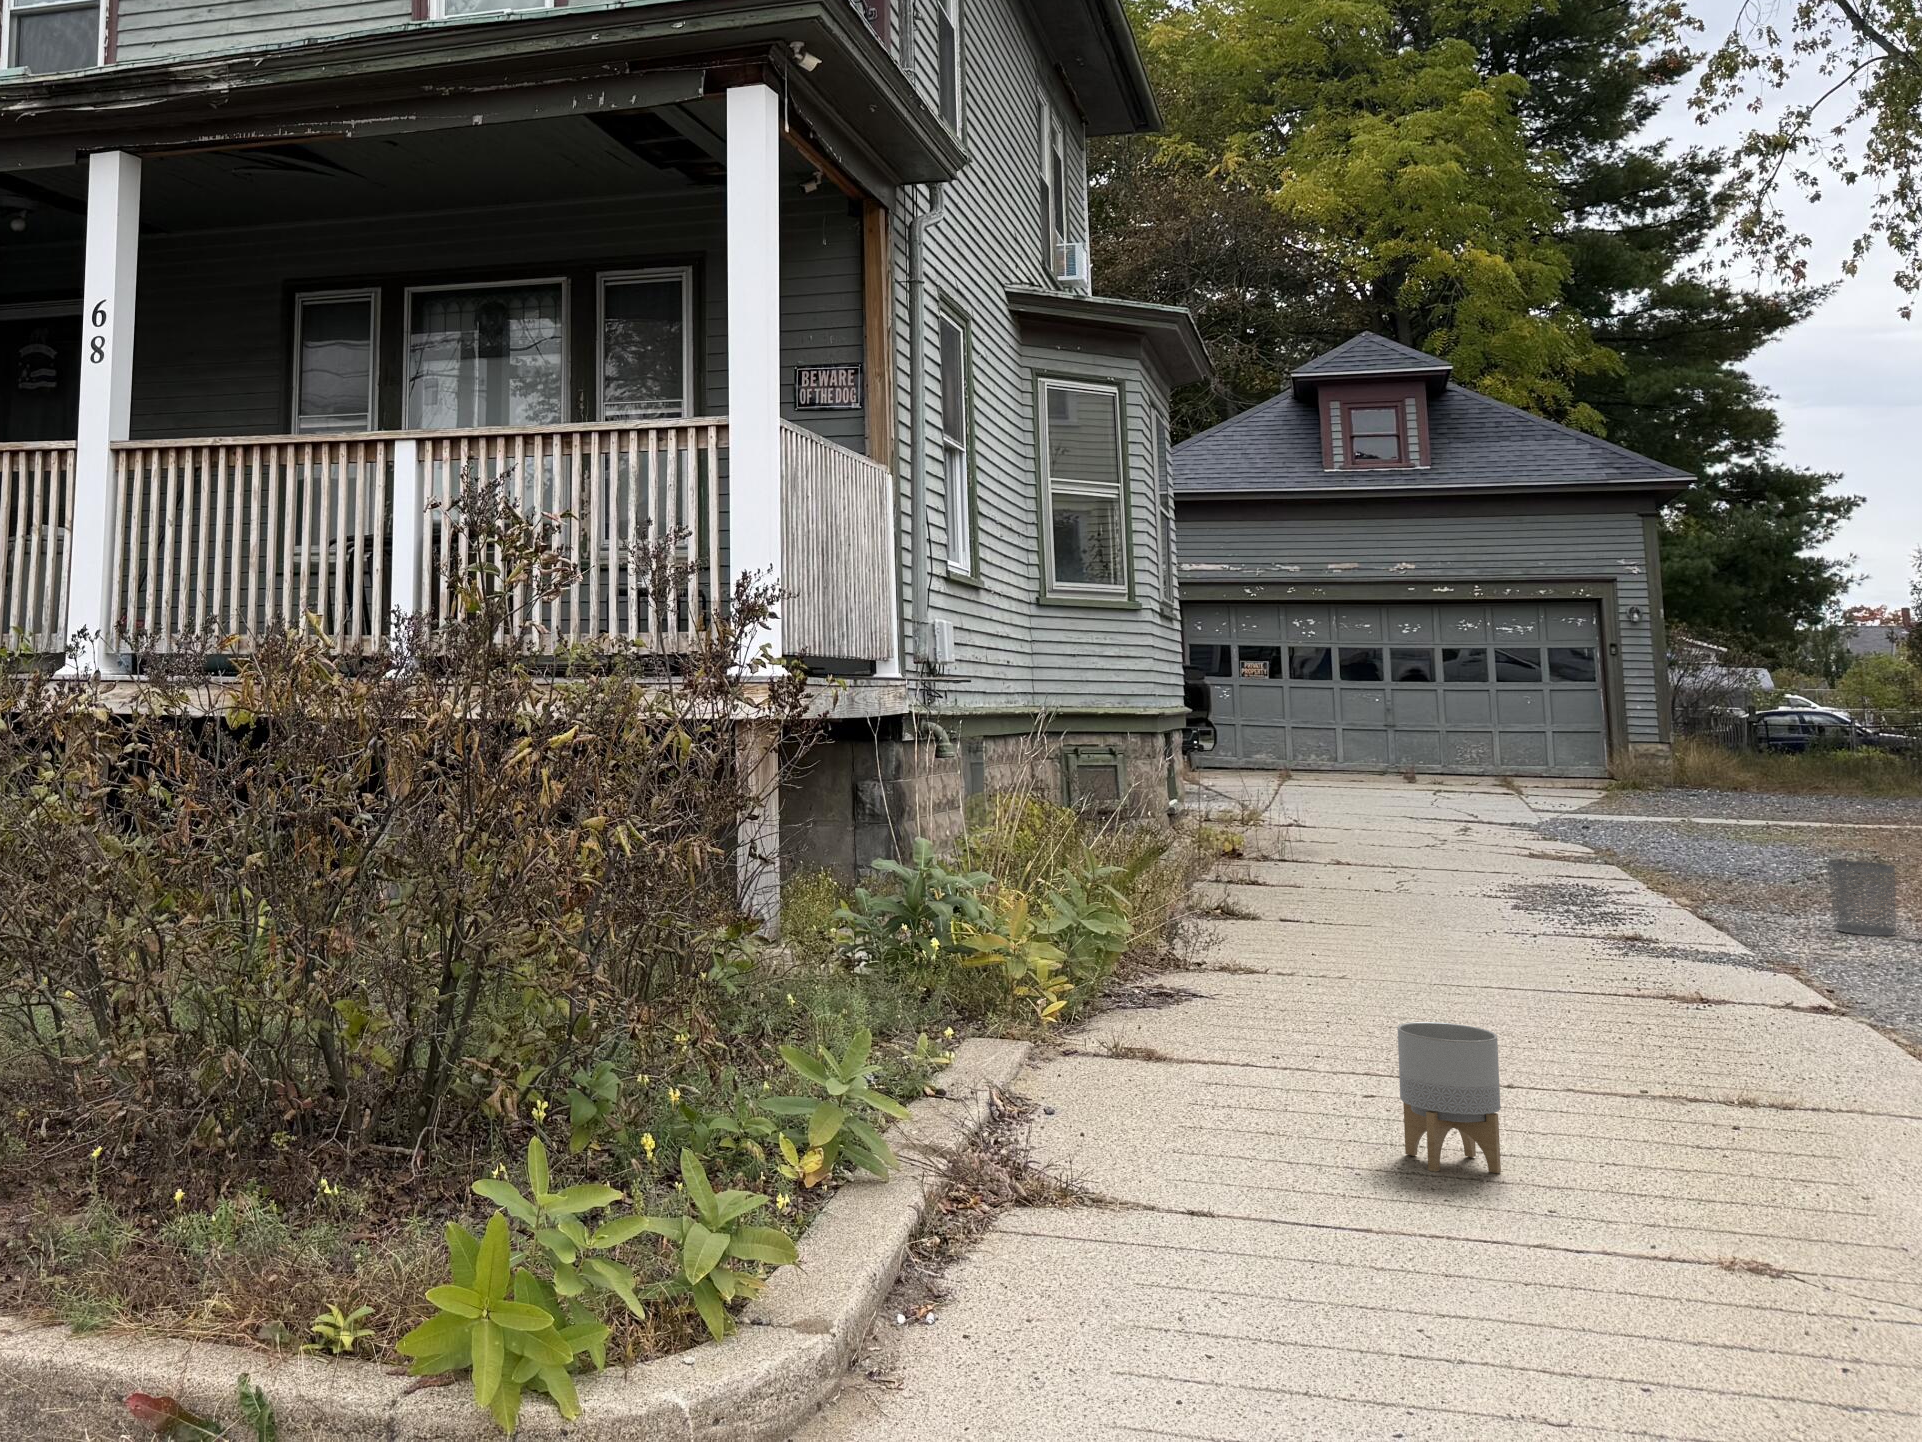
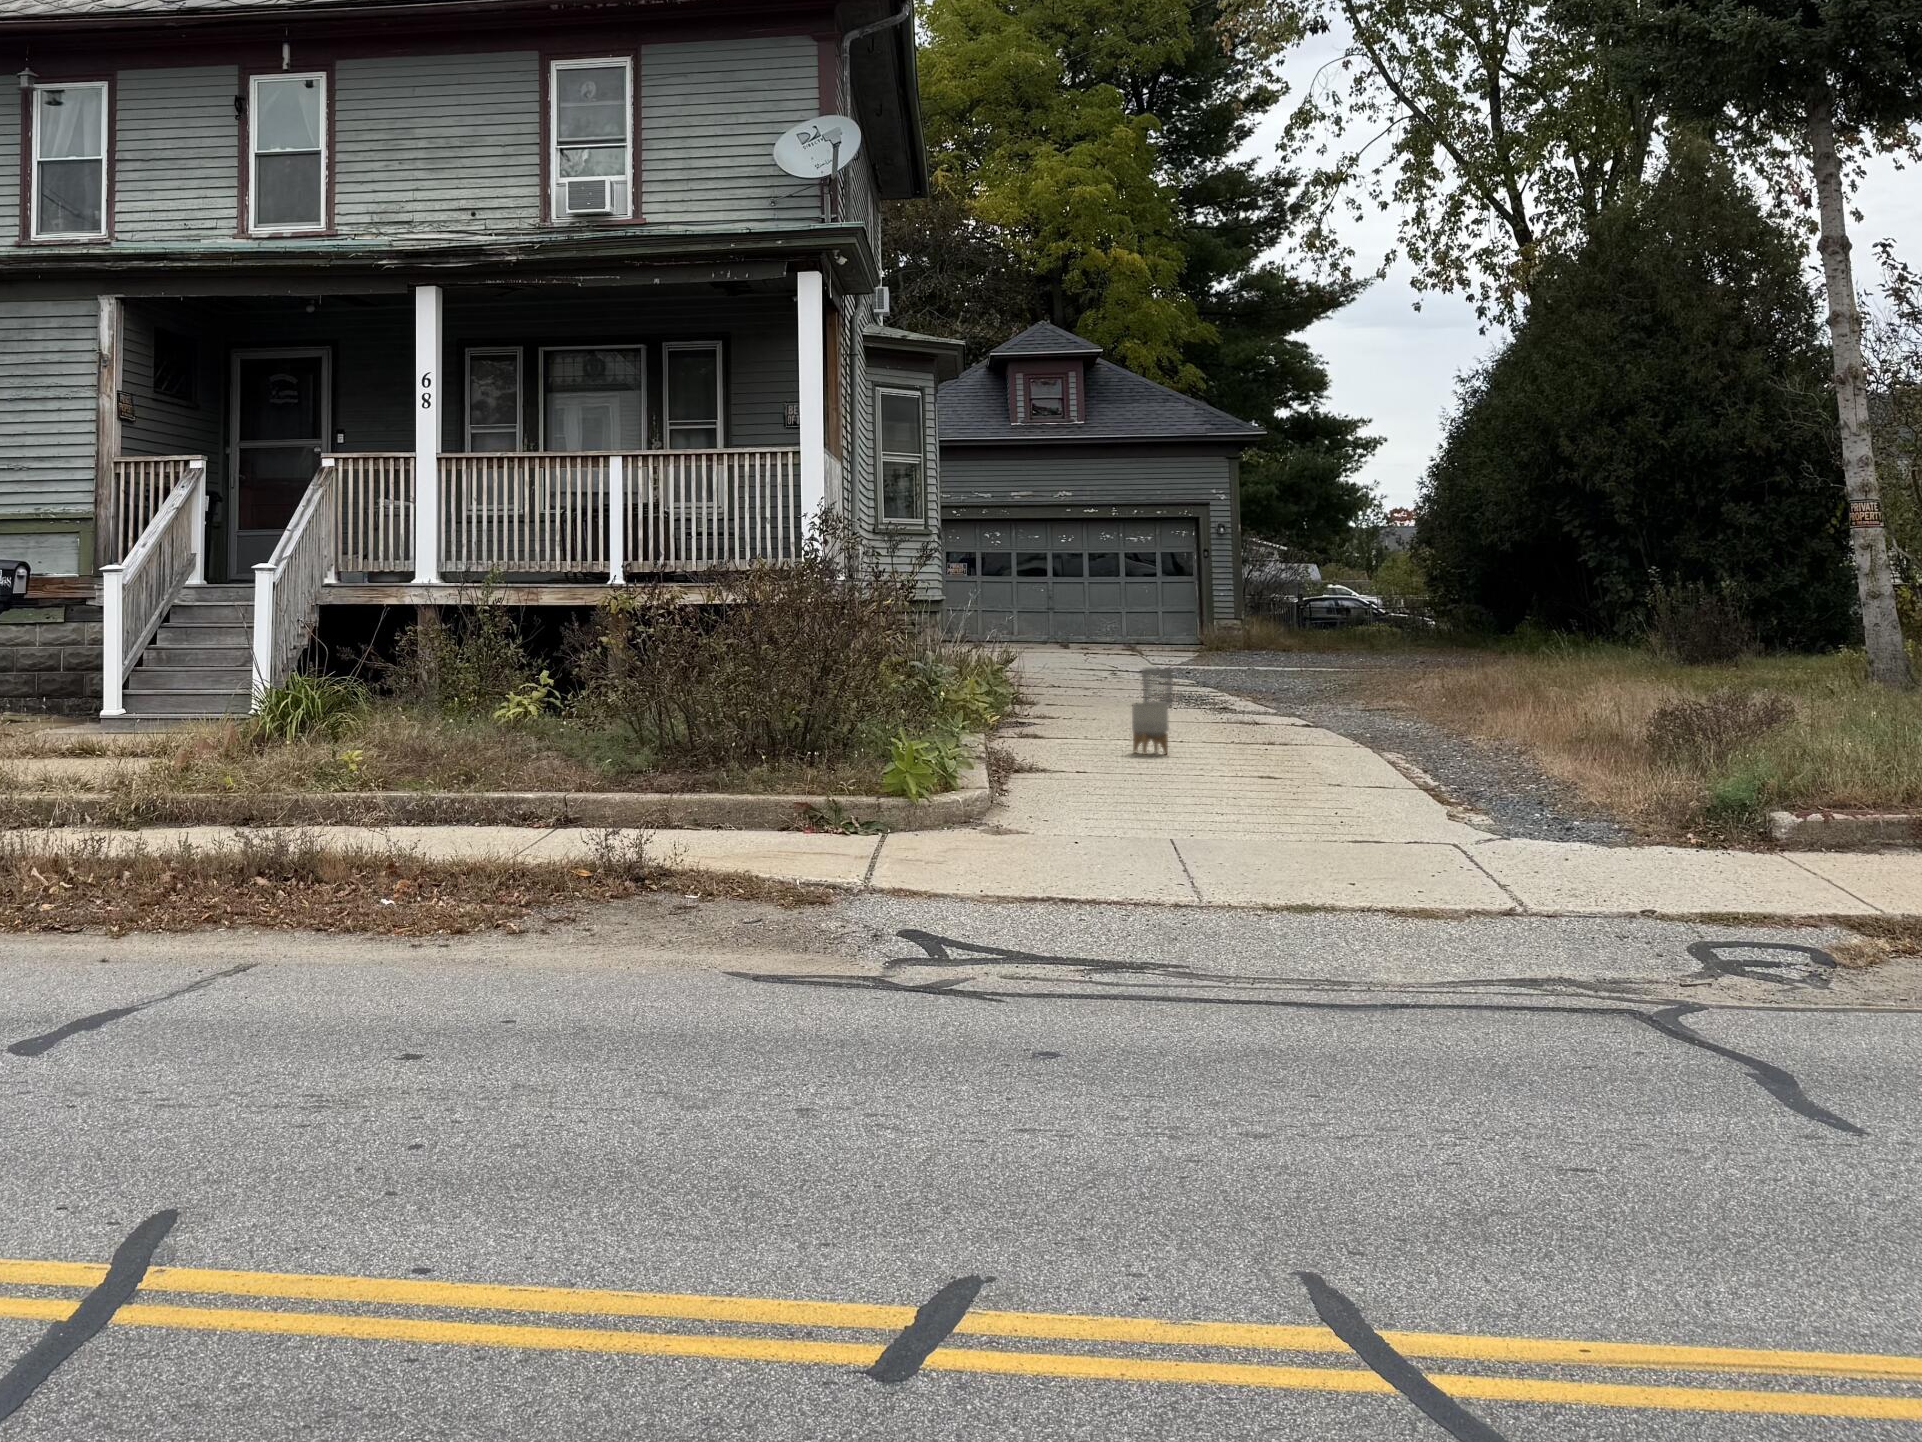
waste bin: present [1828,861,1896,936] -> present [1142,668,1173,706]

